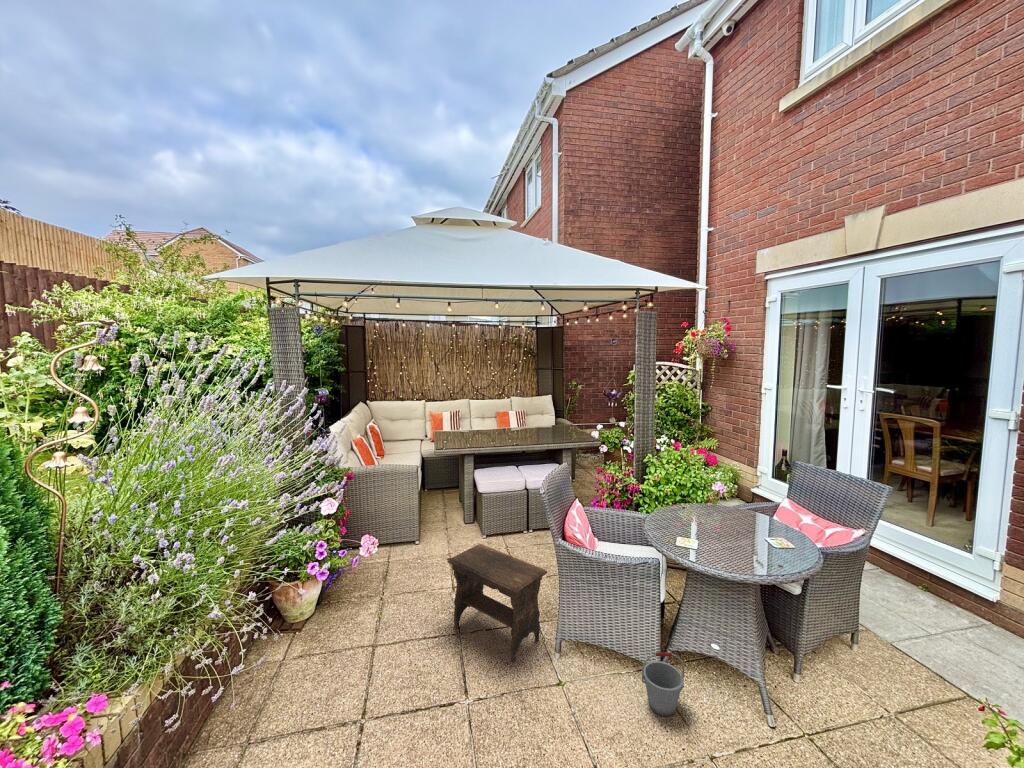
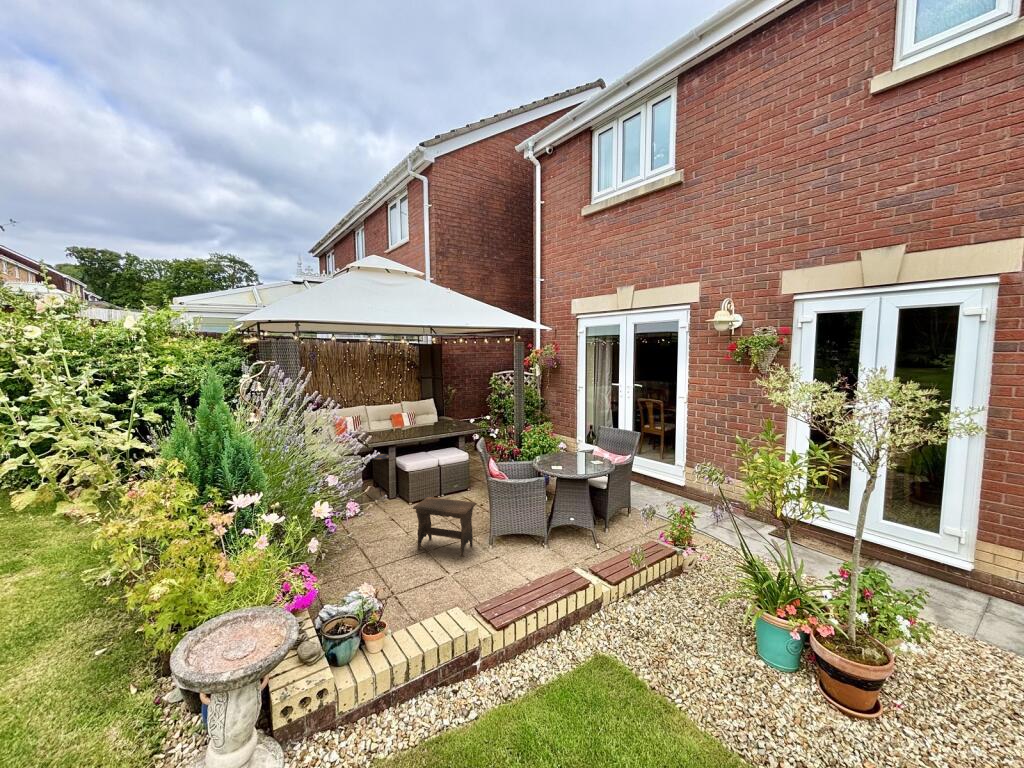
side table: none [440,463,468,530] -> present [371,454,390,498]
bucket: present [642,653,684,716] -> none [535,528,555,560]

